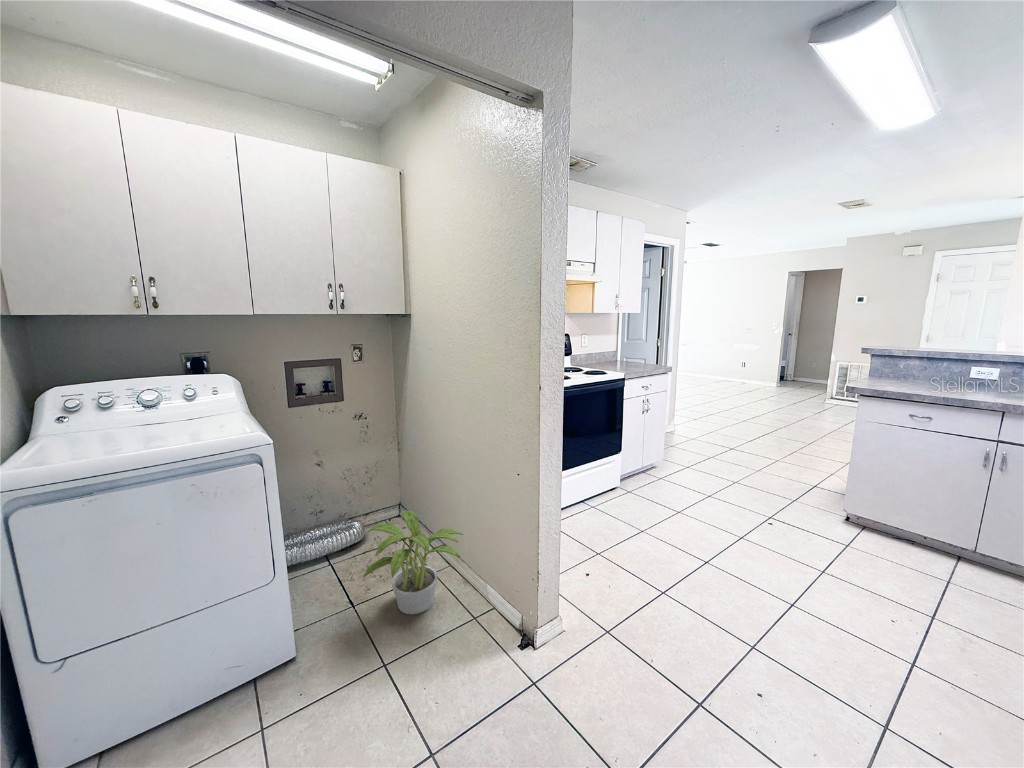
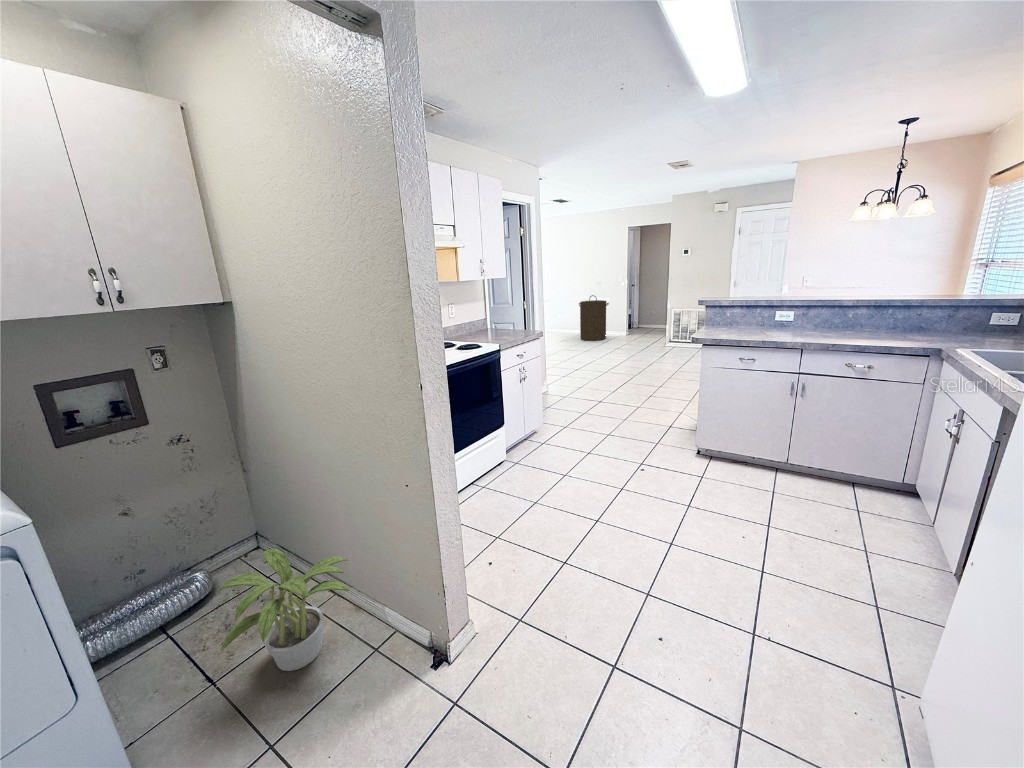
laundry hamper: none [718,341,755,389] -> present [579,295,609,341]

